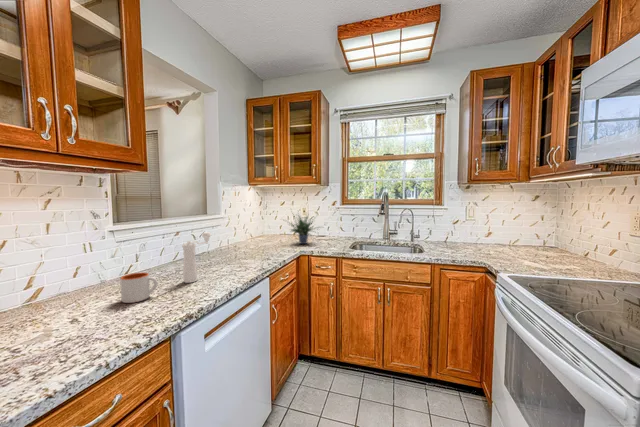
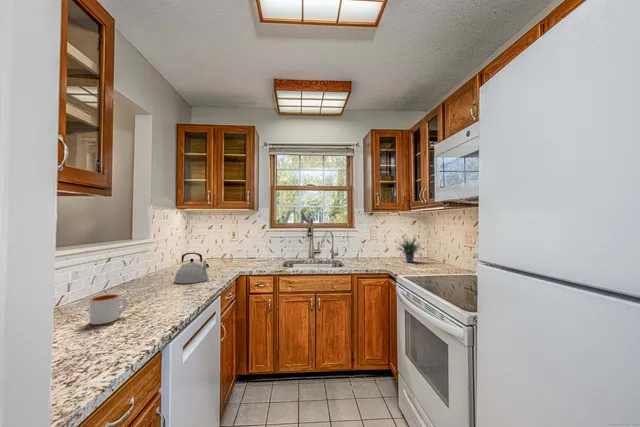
potted plant: present [291,215,313,244] -> present [398,237,420,262]
kettle: none [232,230,265,261] -> present [174,253,209,284]
pepper mill: present [182,232,211,283] -> none [142,255,167,304]

